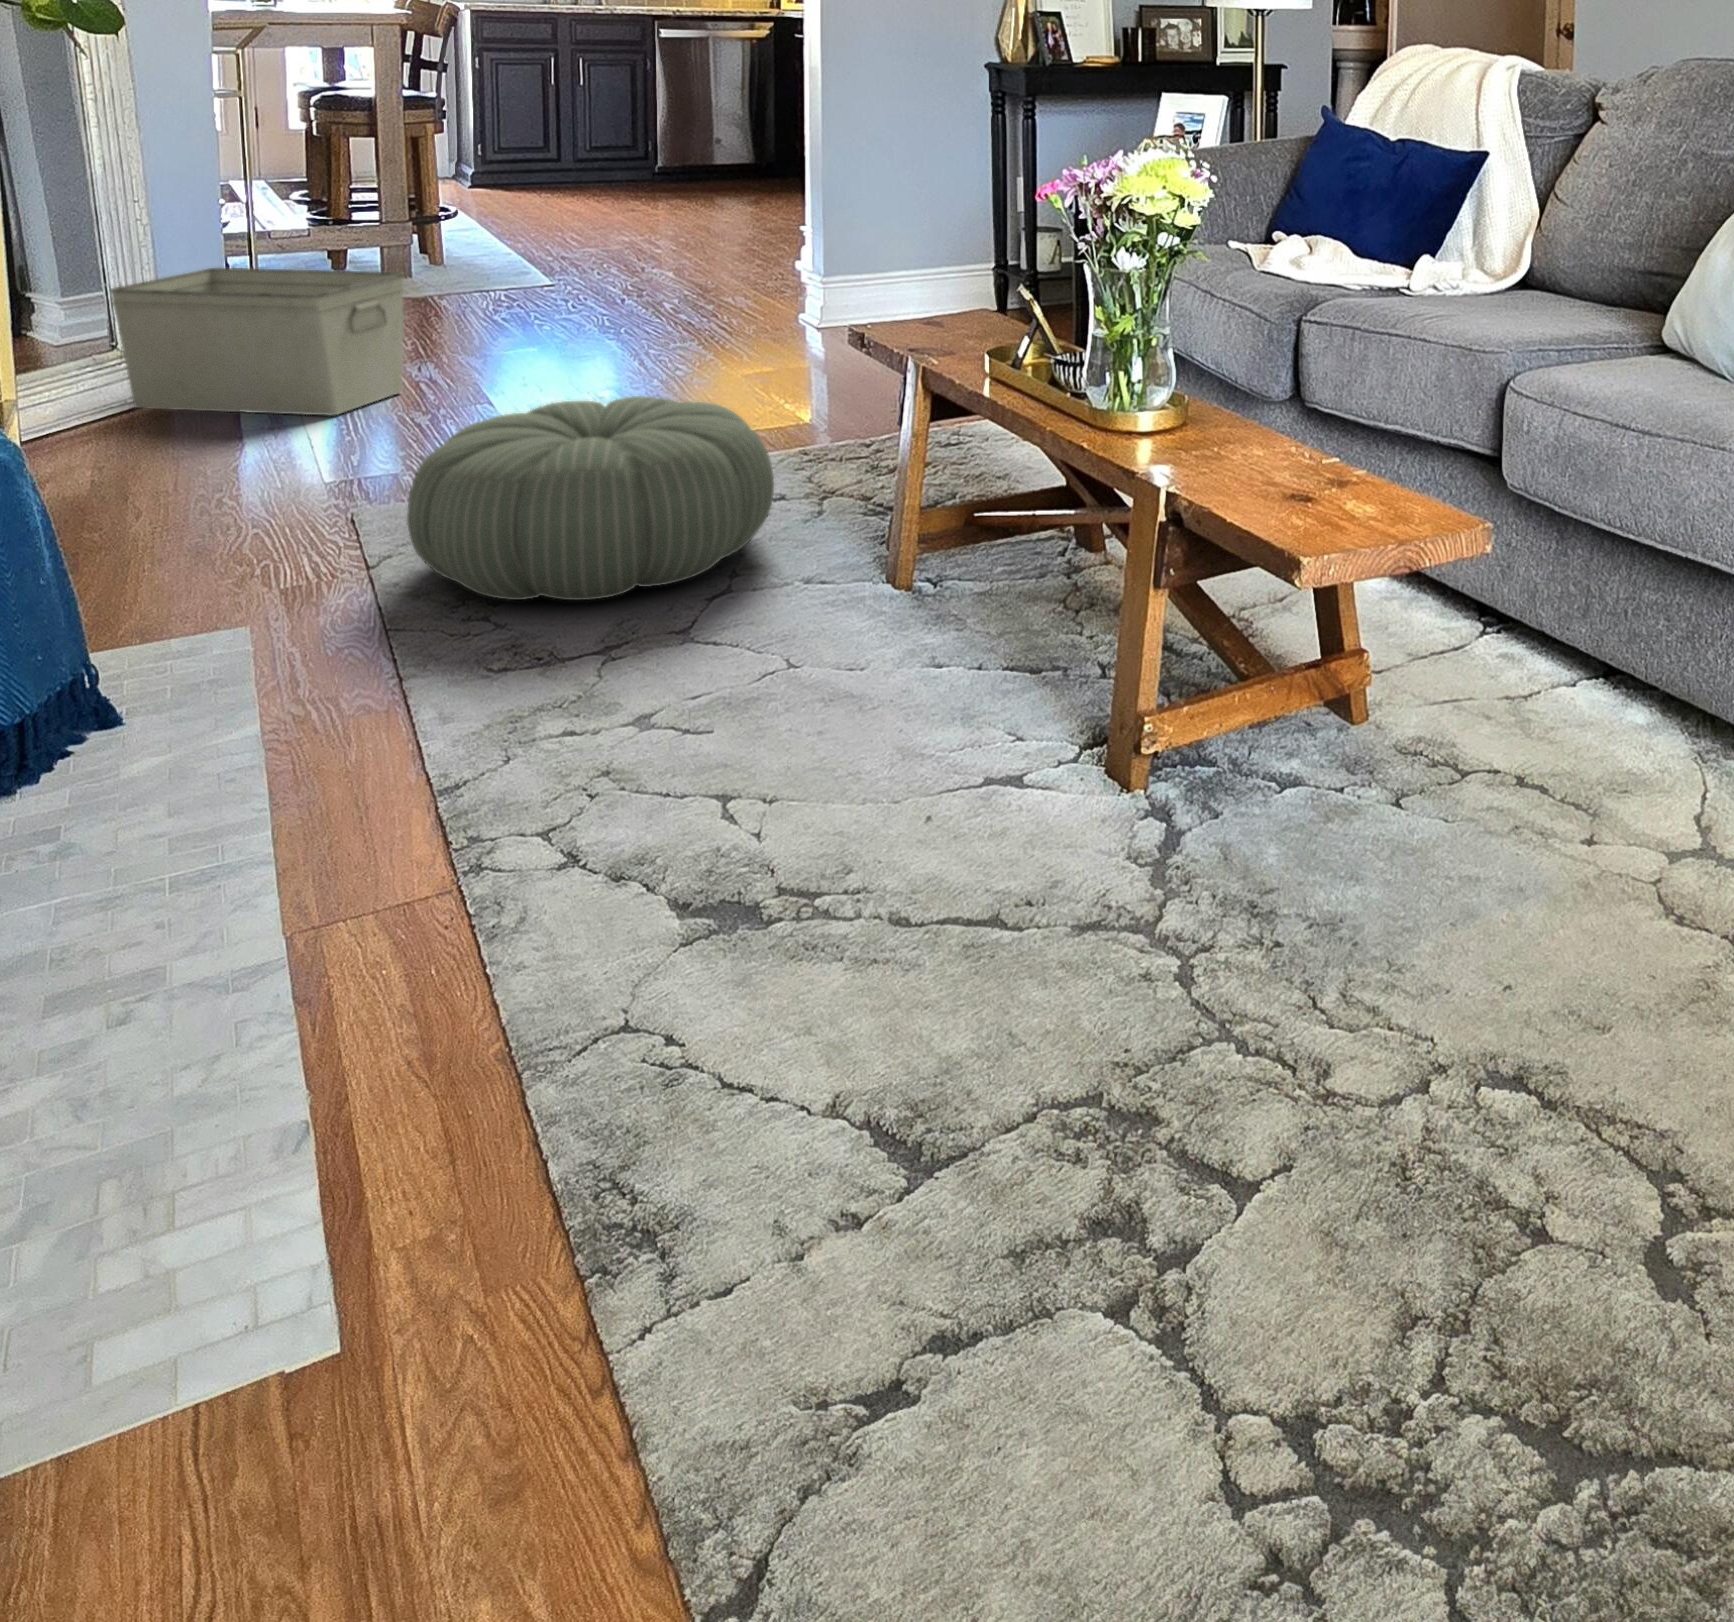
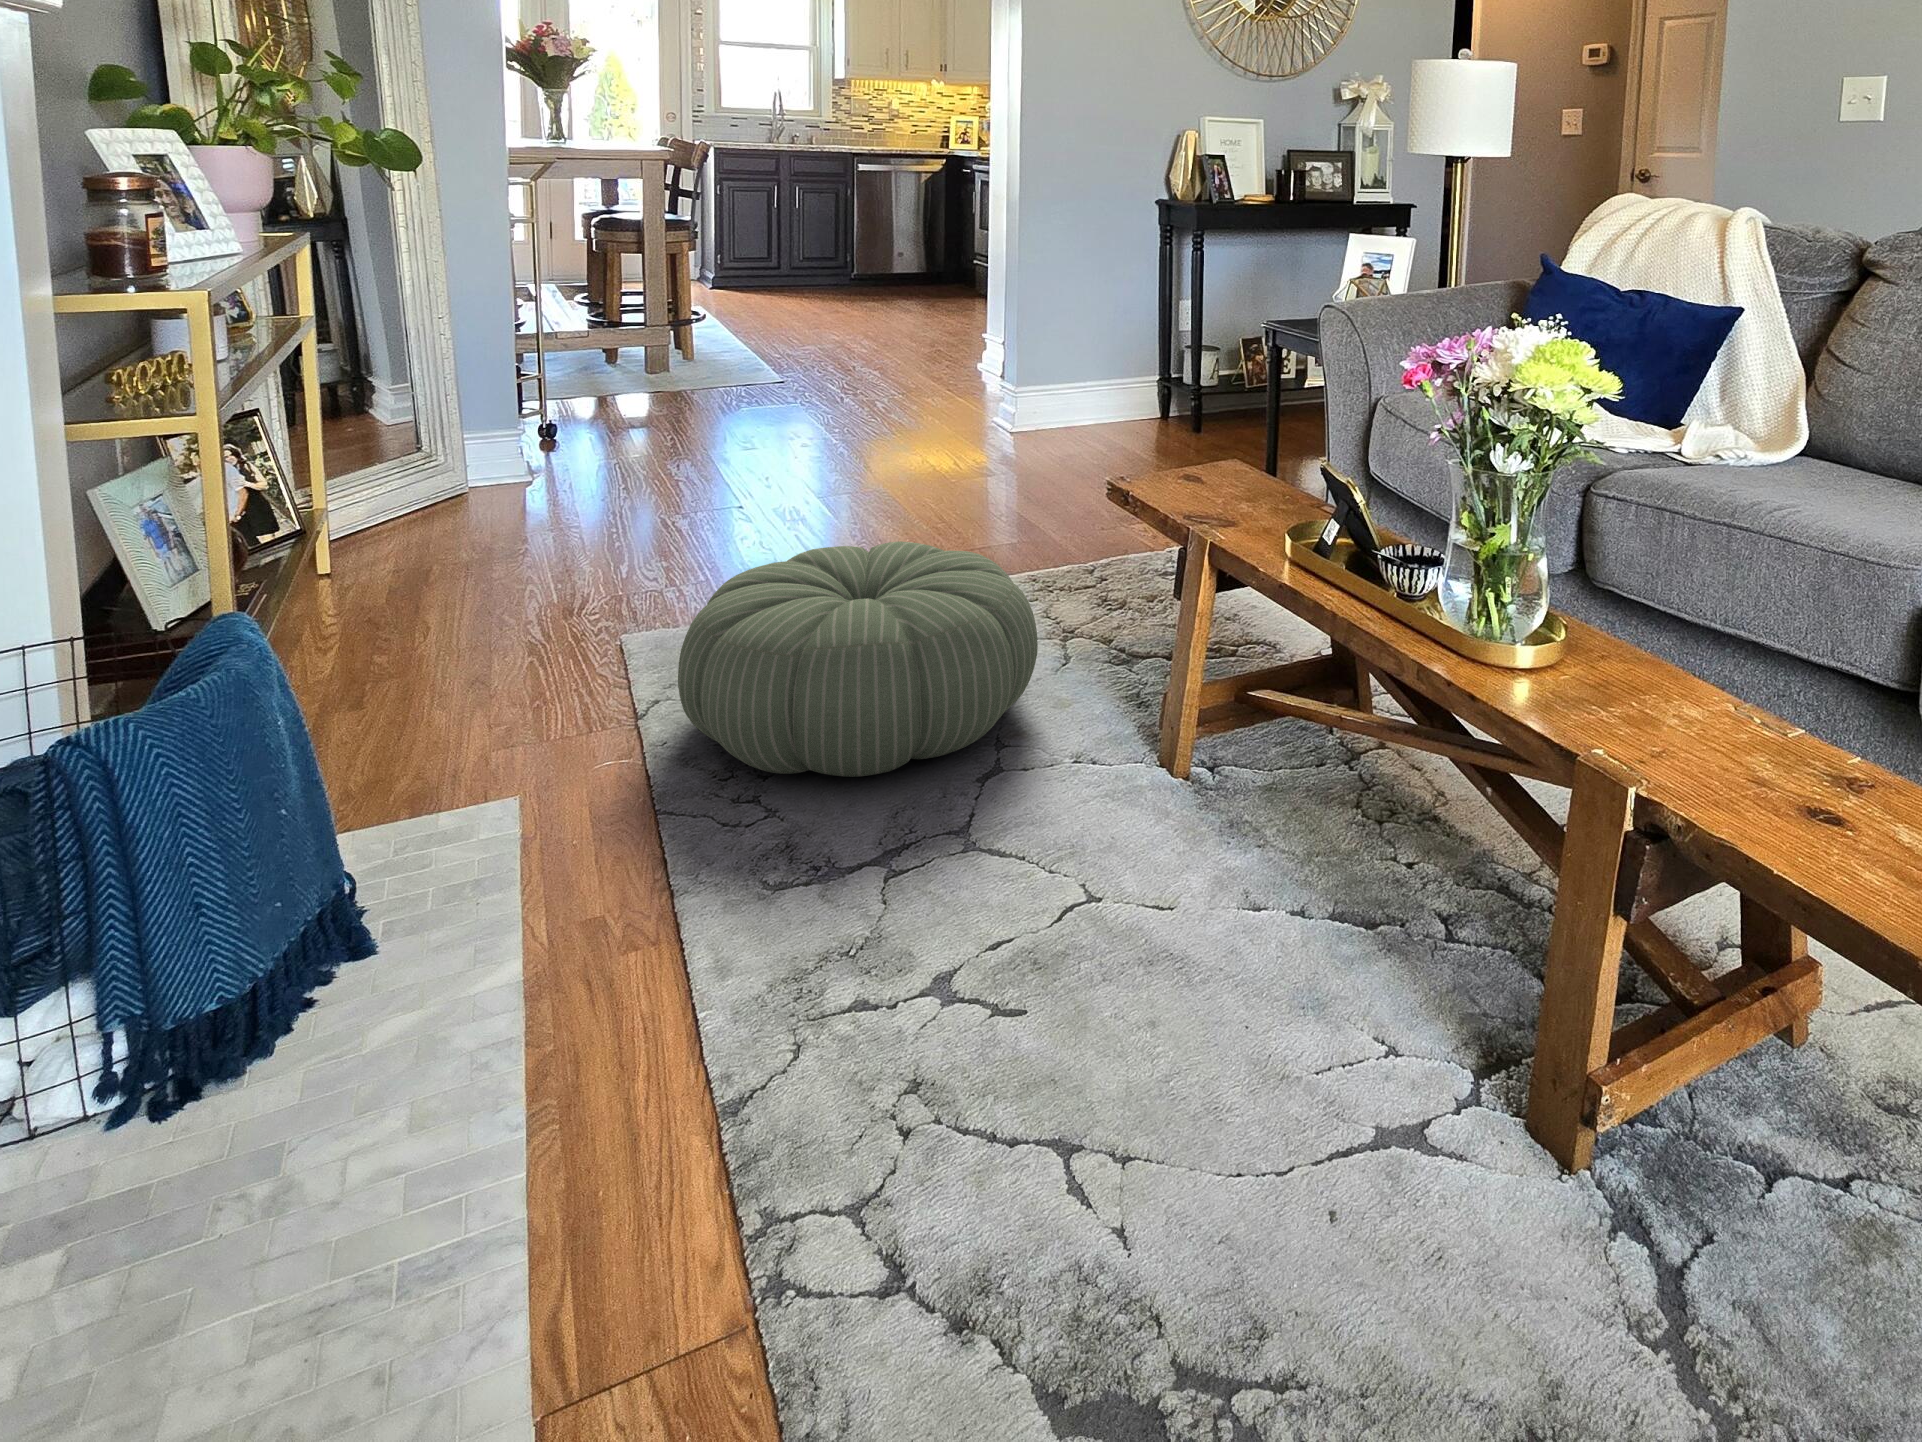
storage bin: present [110,268,405,415] -> none [409,380,668,523]

